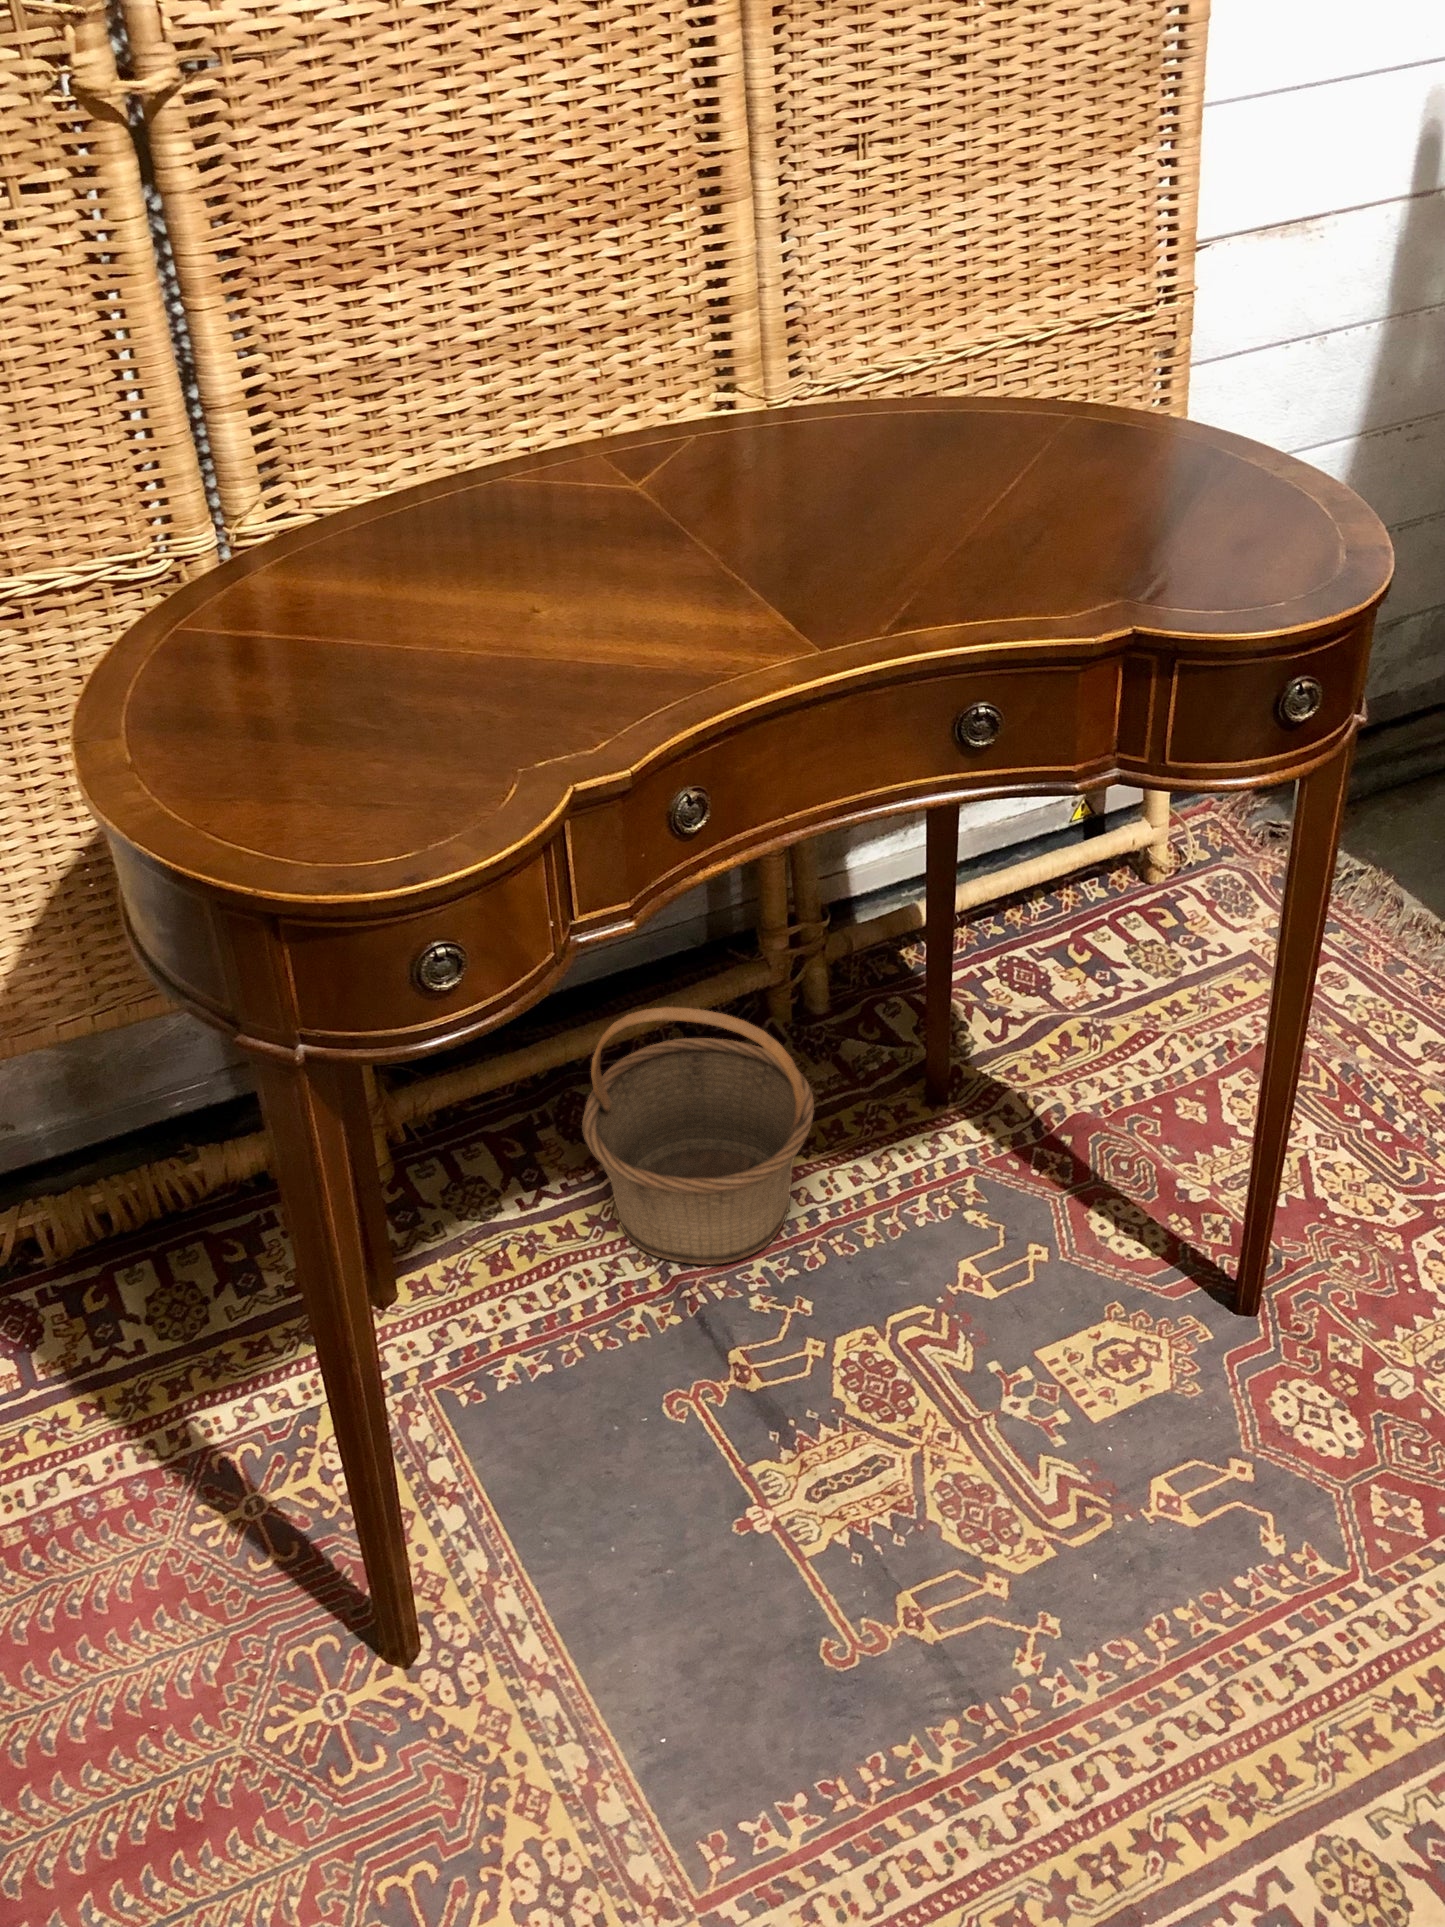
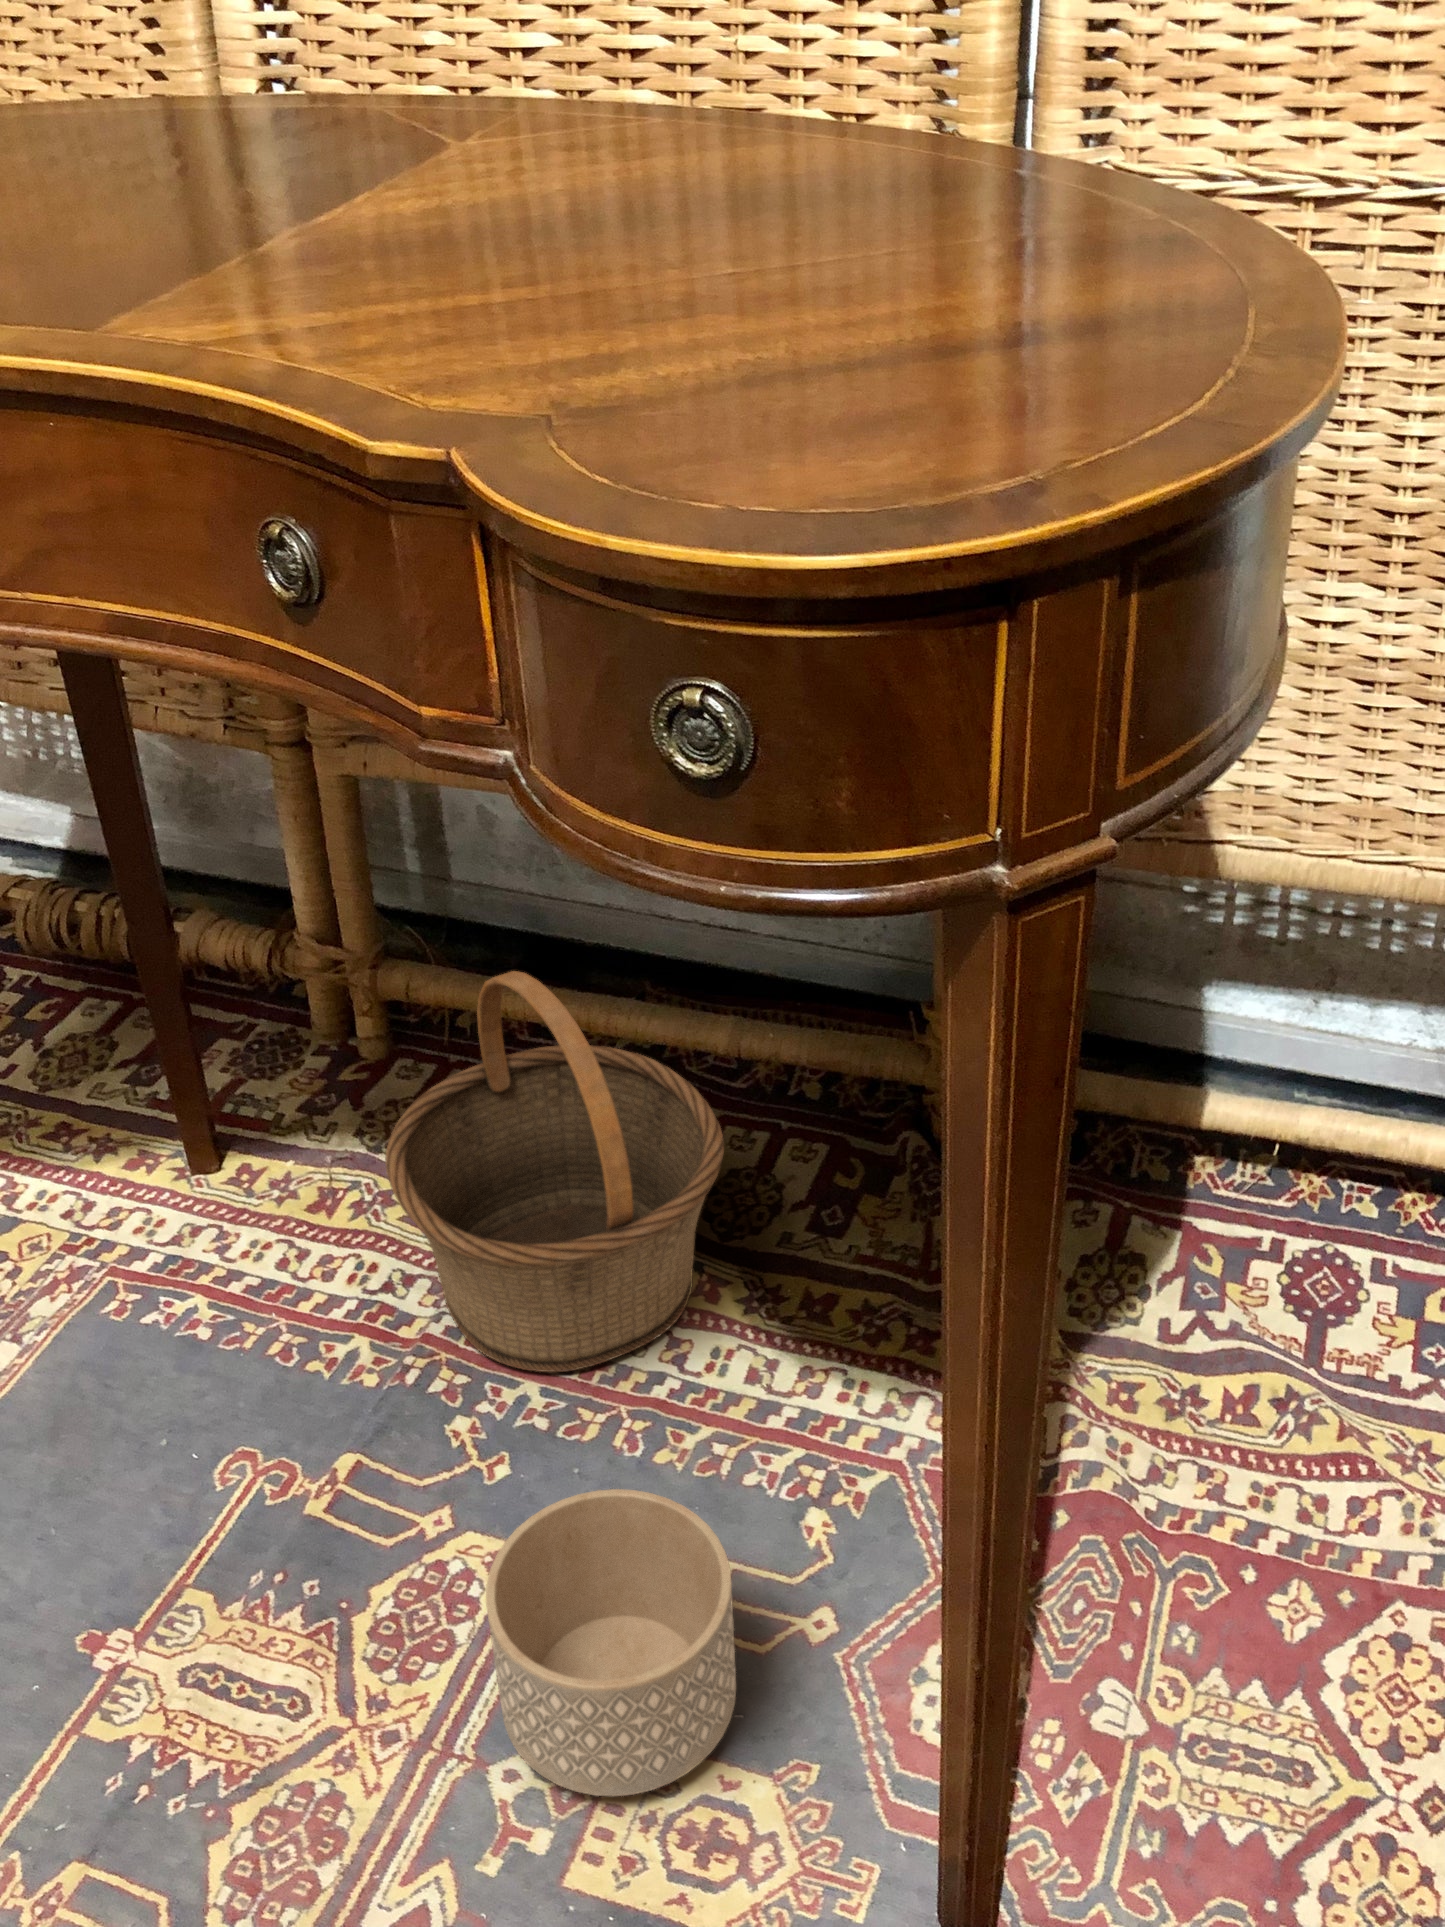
planter: none [940,1216,1092,1393] -> present [486,1489,736,1797]

